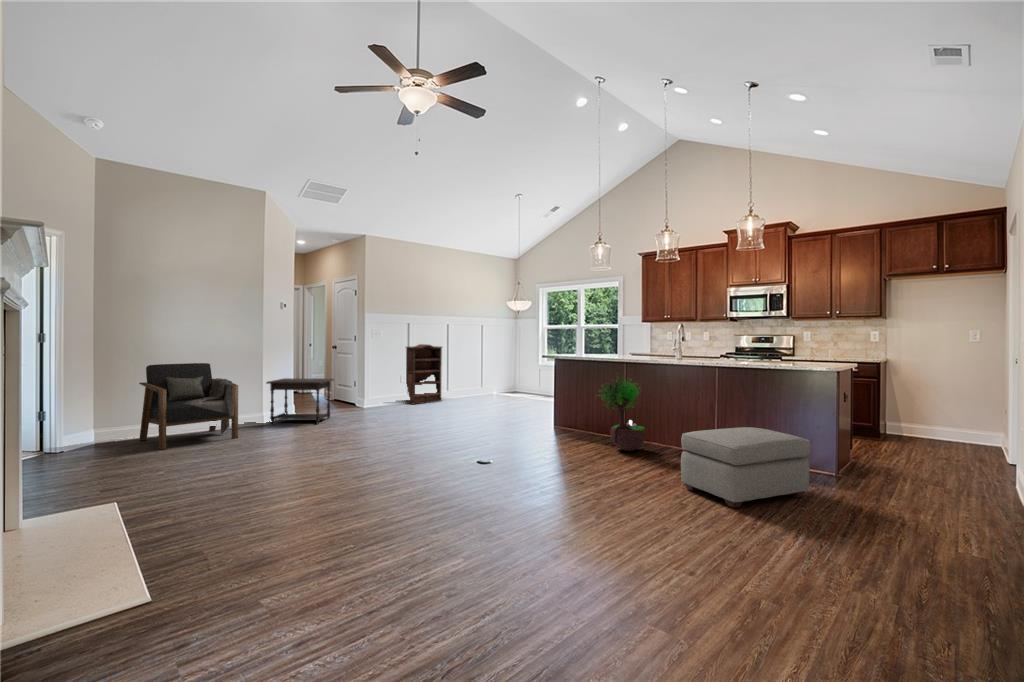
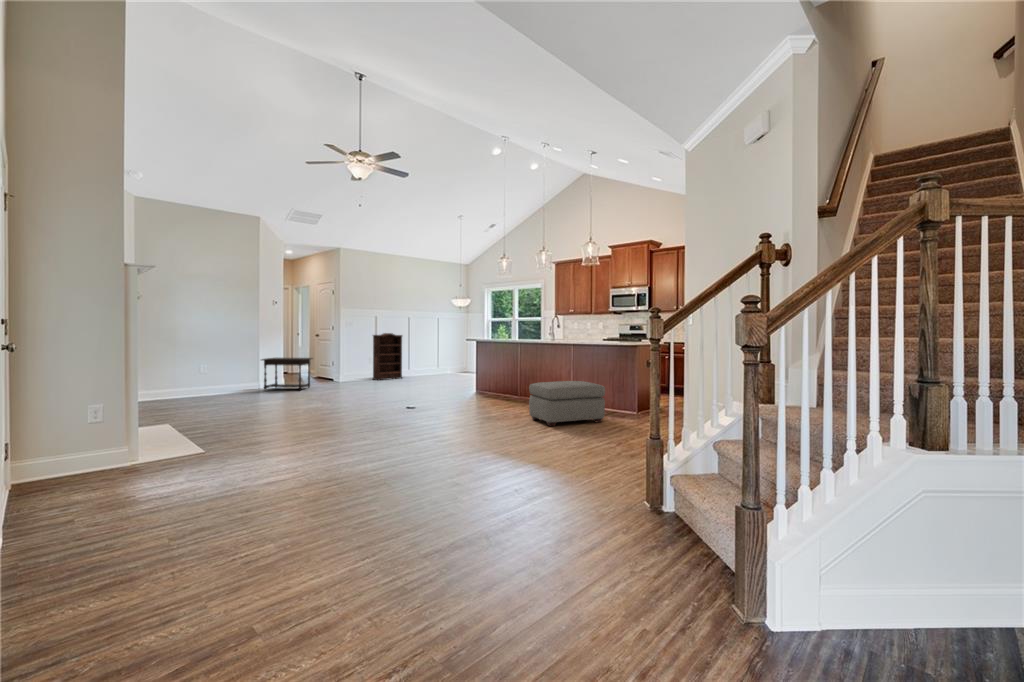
armchair: present [139,363,238,449] -> none [167,344,240,403]
potted tree: present [598,376,645,451] -> none [493,349,528,404]

